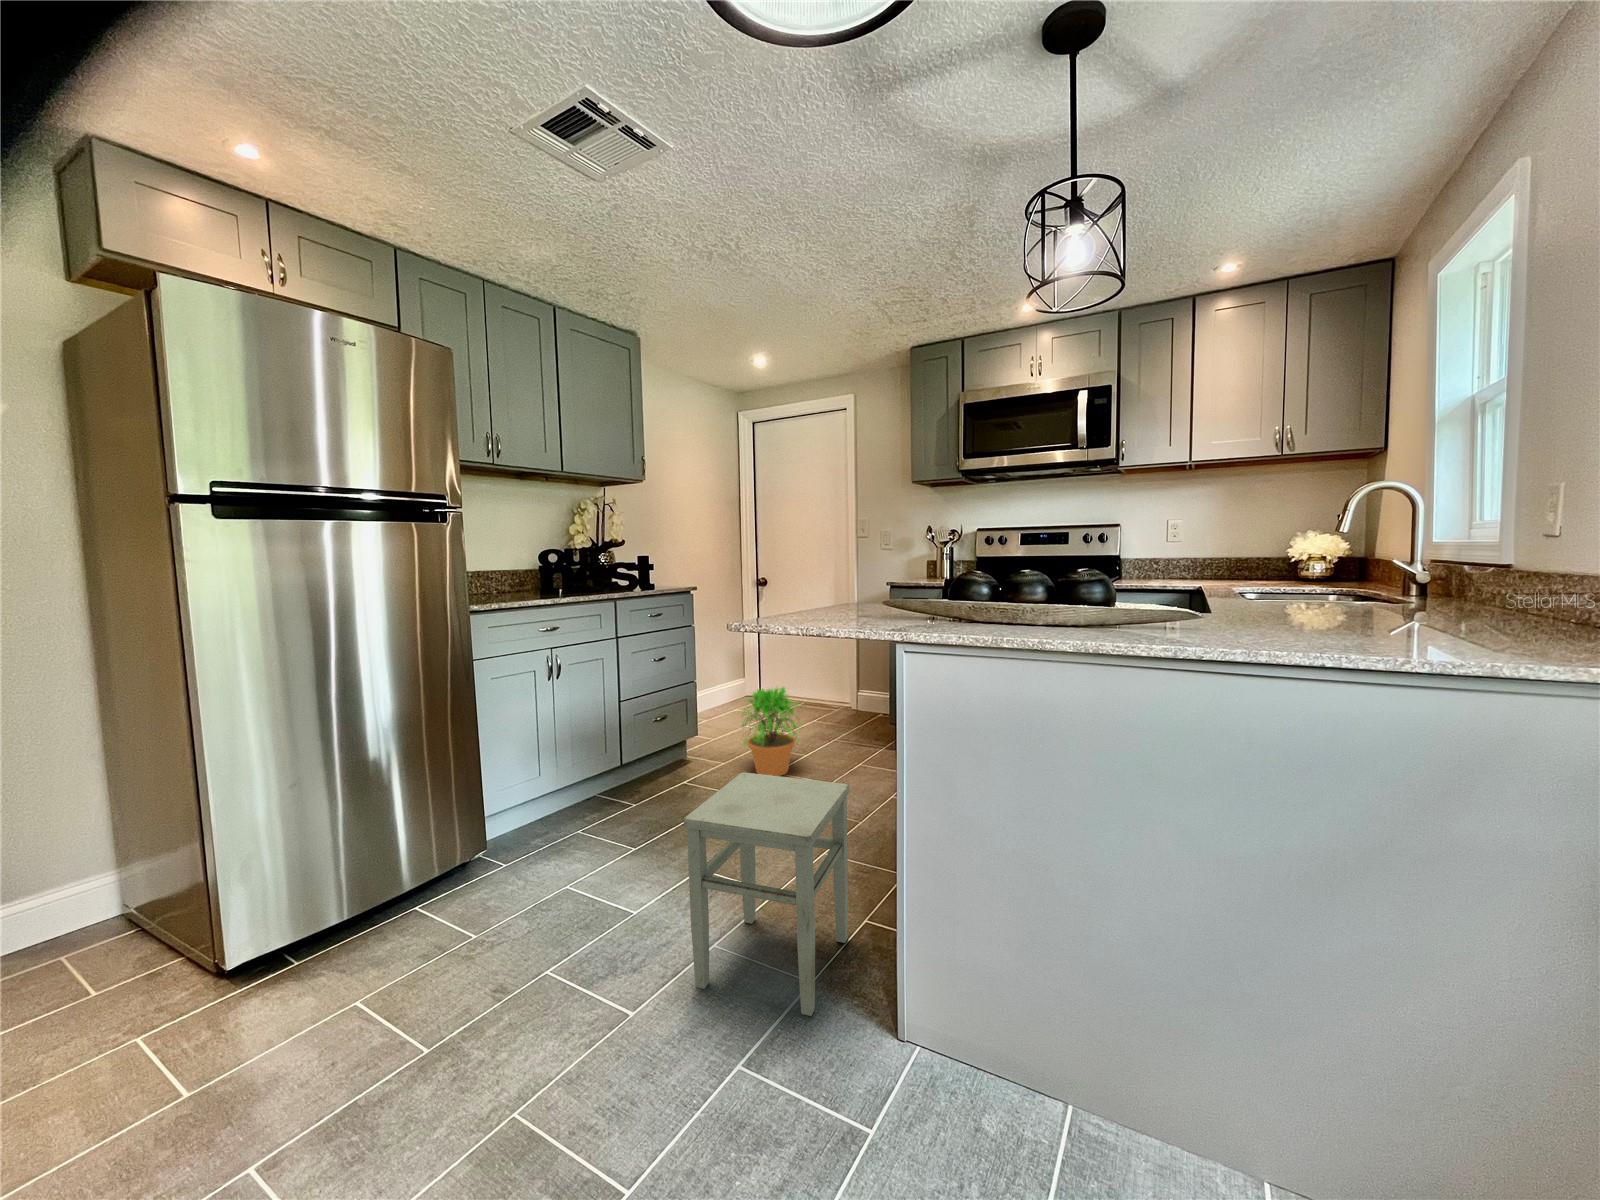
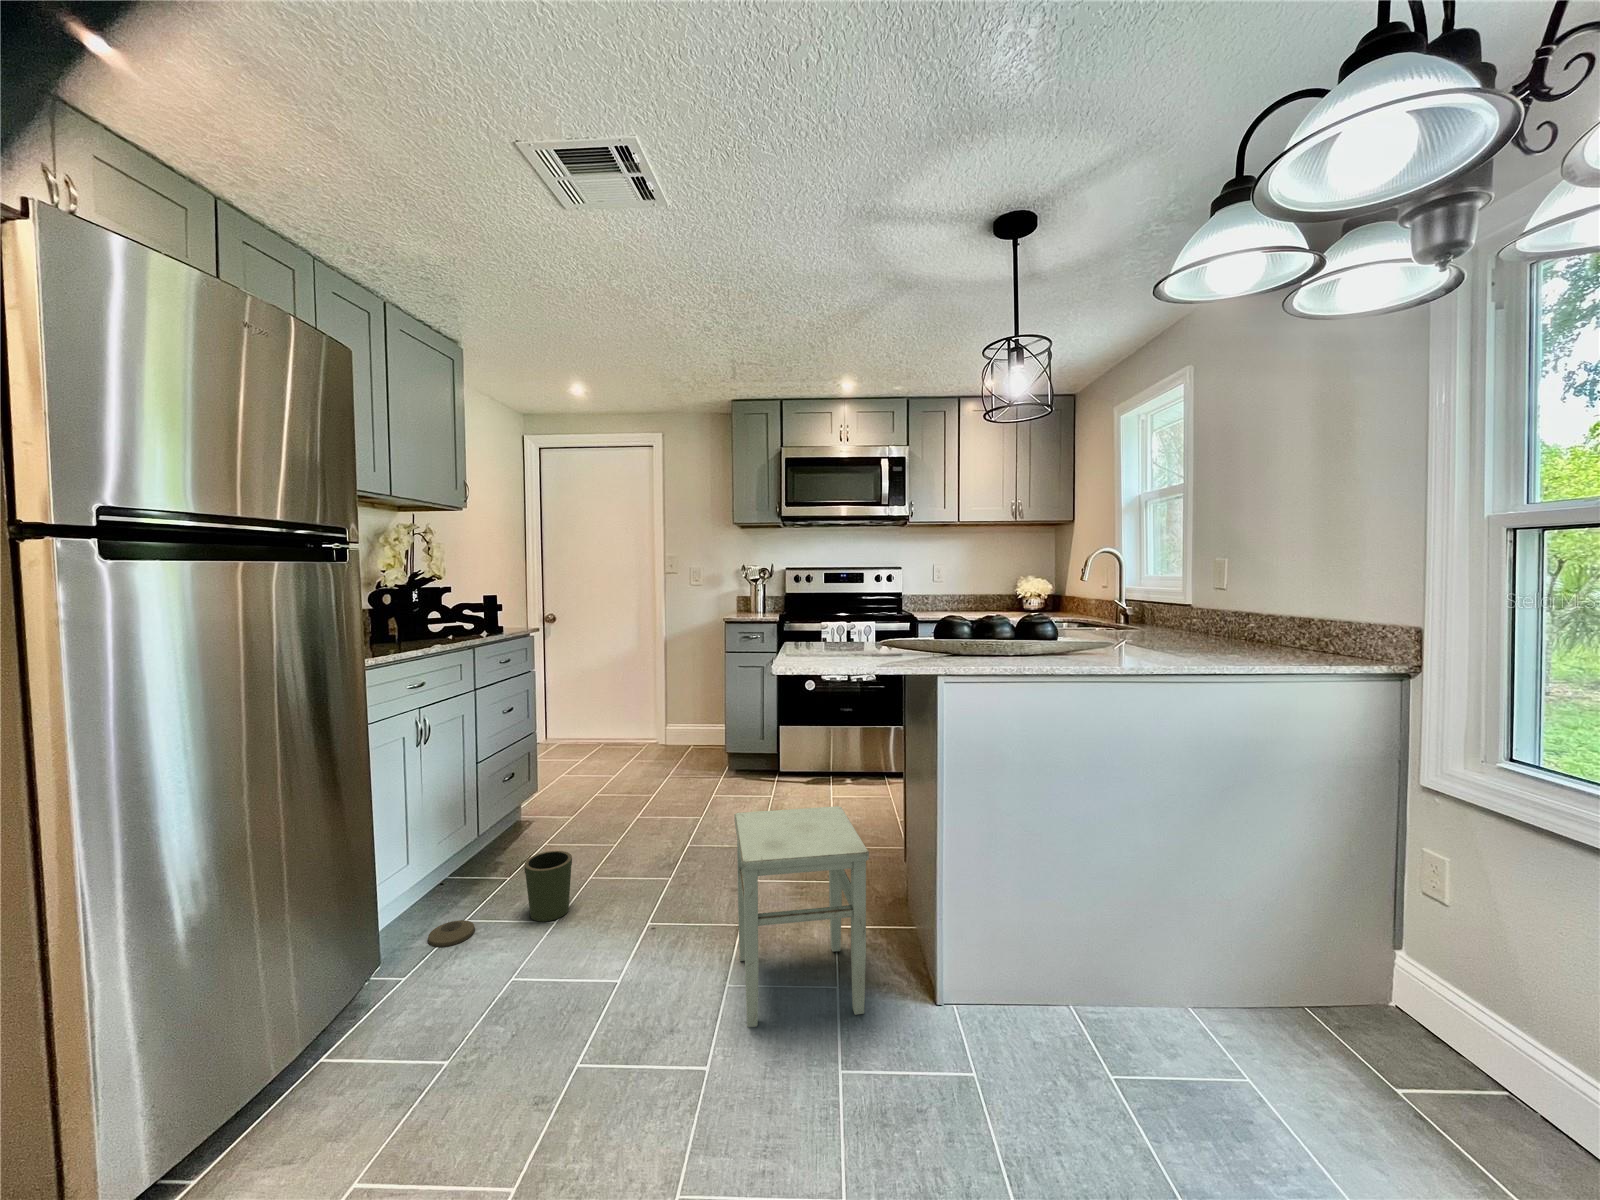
potted plant: present [741,687,804,776] -> none [594,728,676,827]
trash can: none [546,782,658,843] -> present [428,851,572,947]

